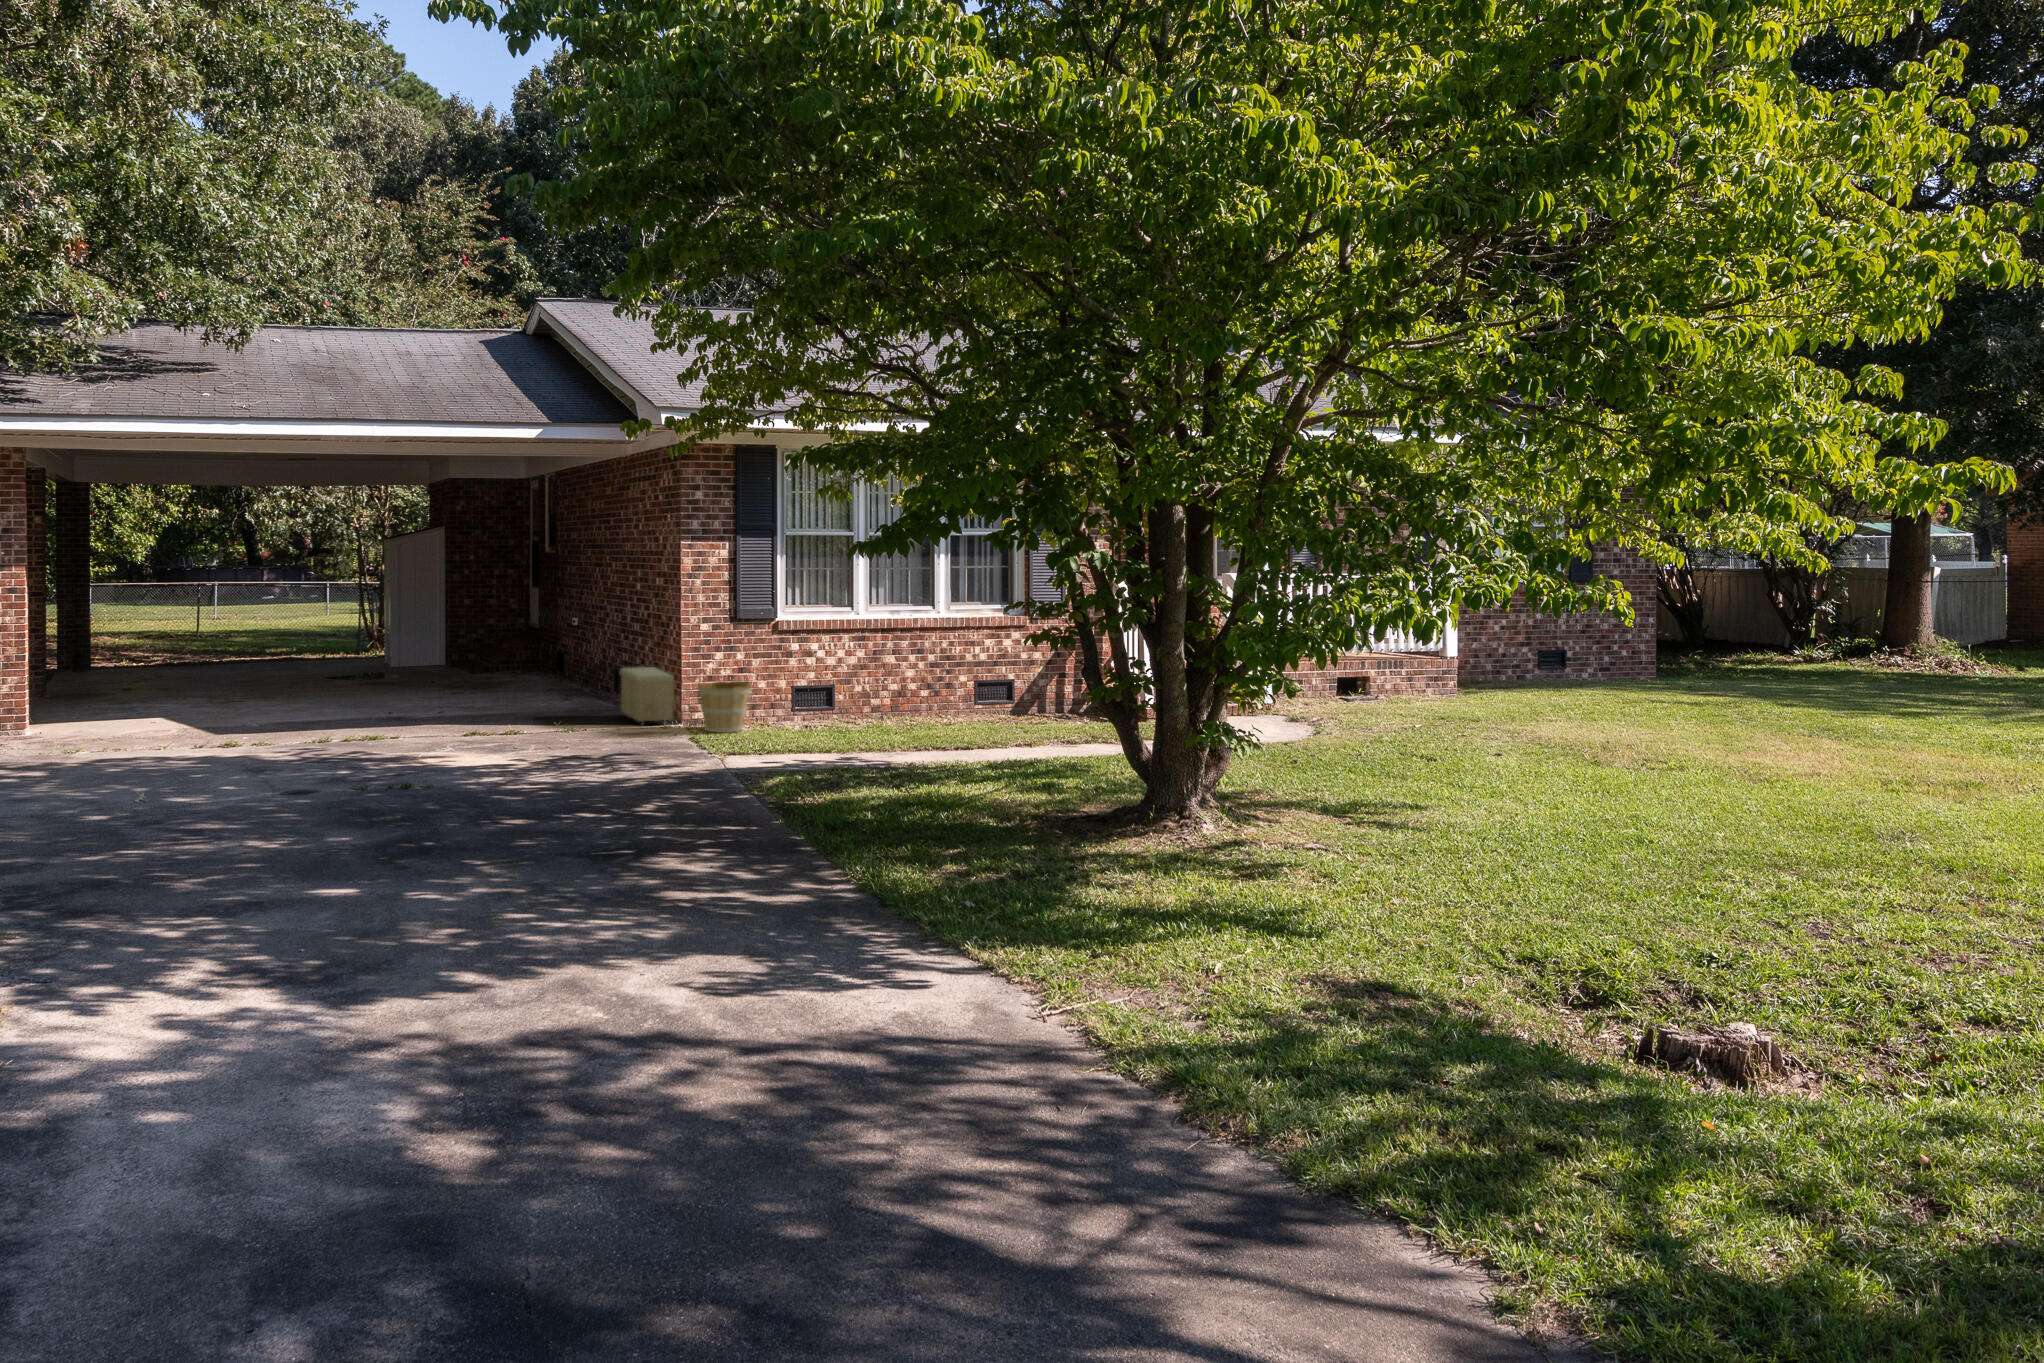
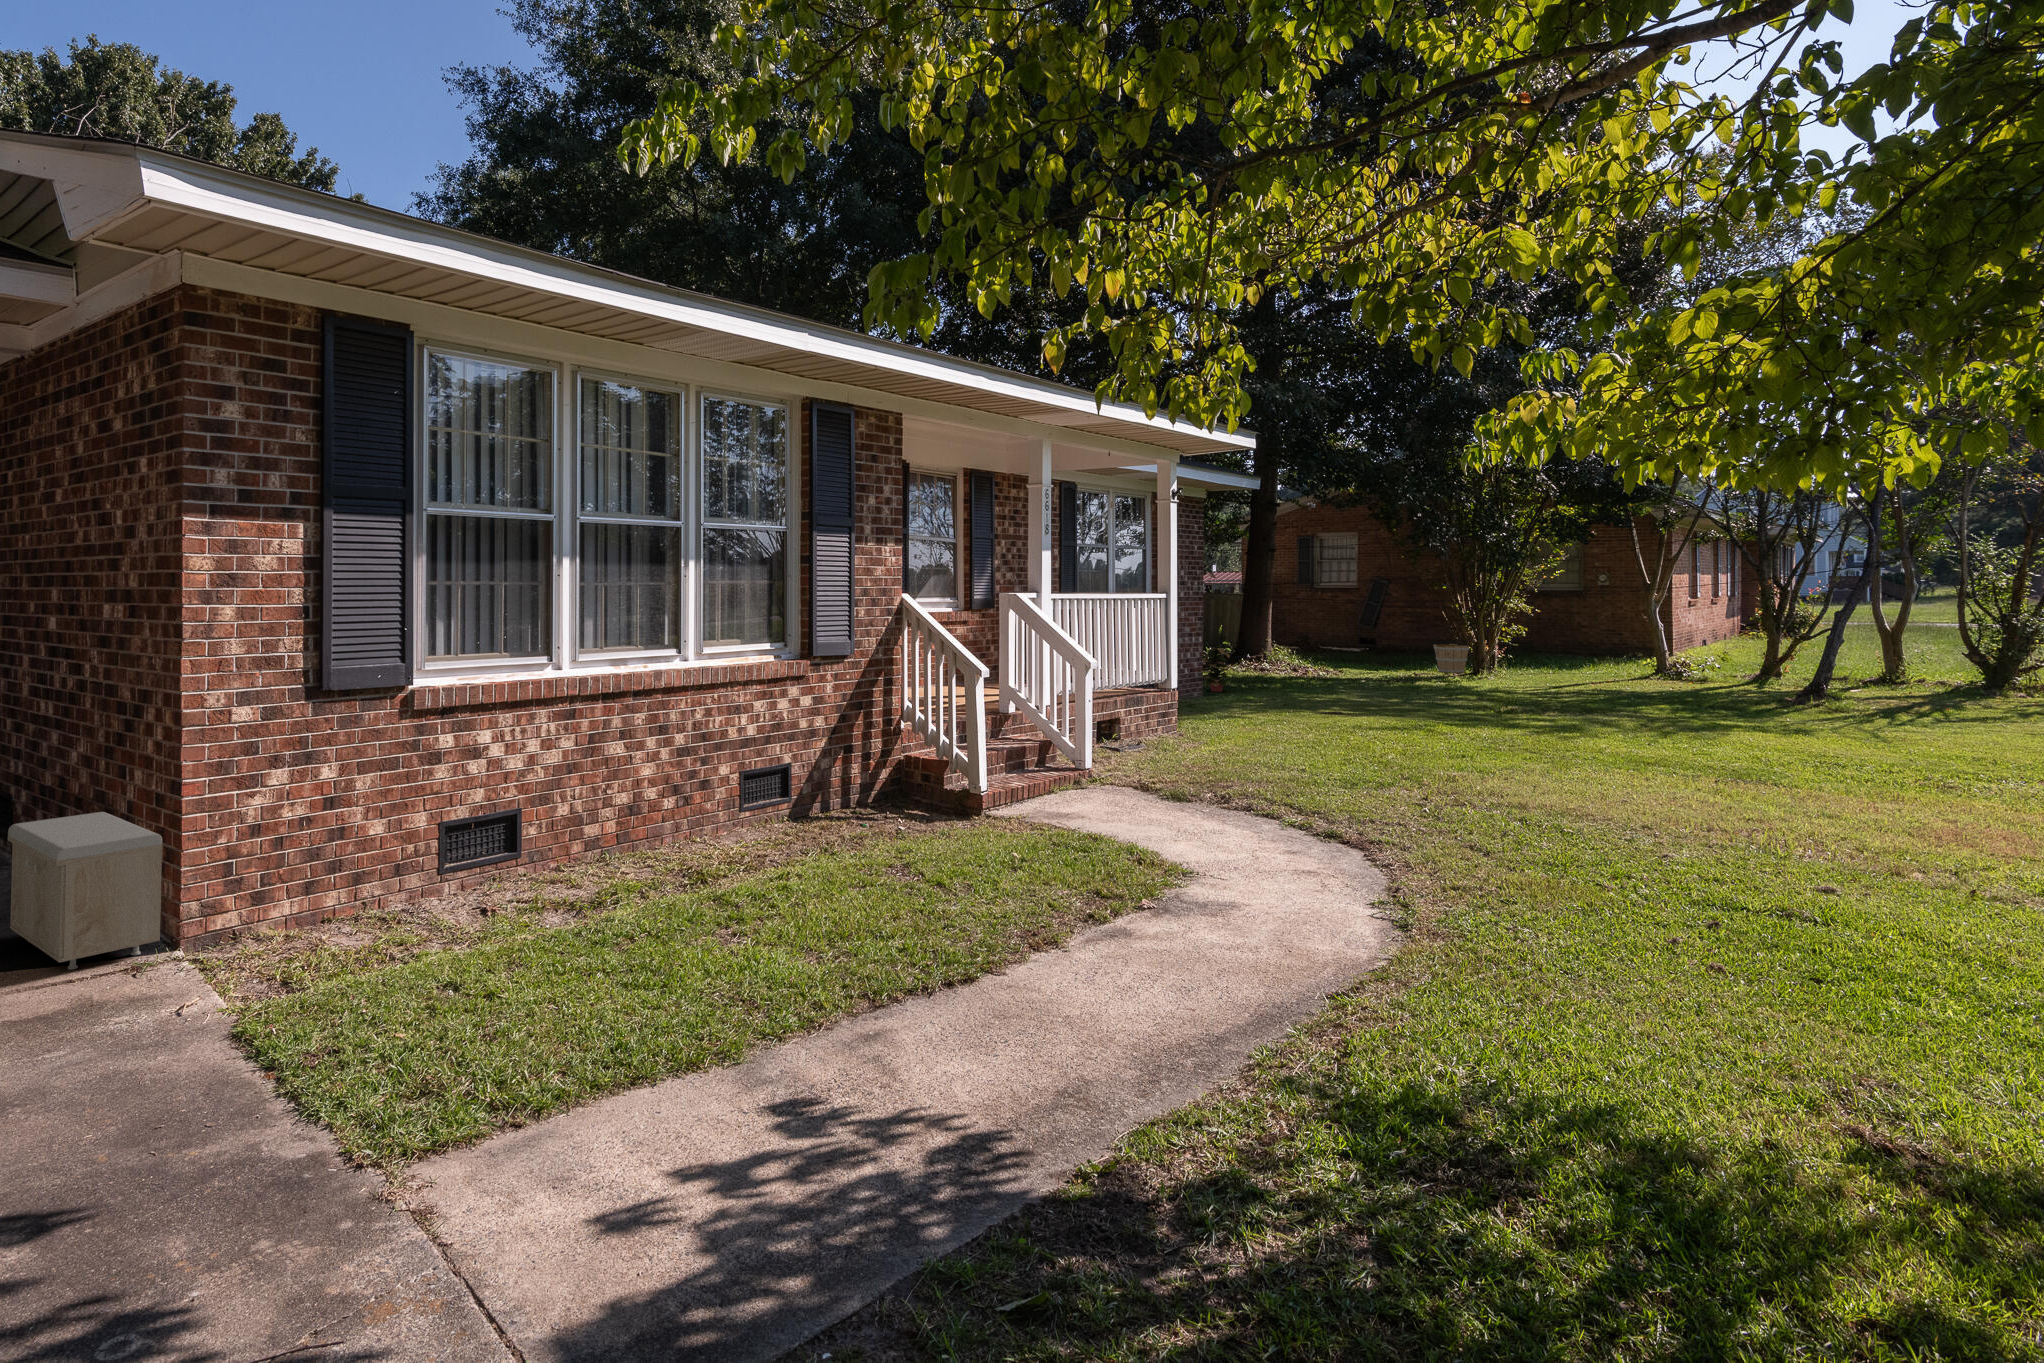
decorative plant: none [1559,627,1593,670] -> present [1200,648,1230,692]
wooden bucket: present [697,681,751,733] -> present [1433,644,1469,673]

